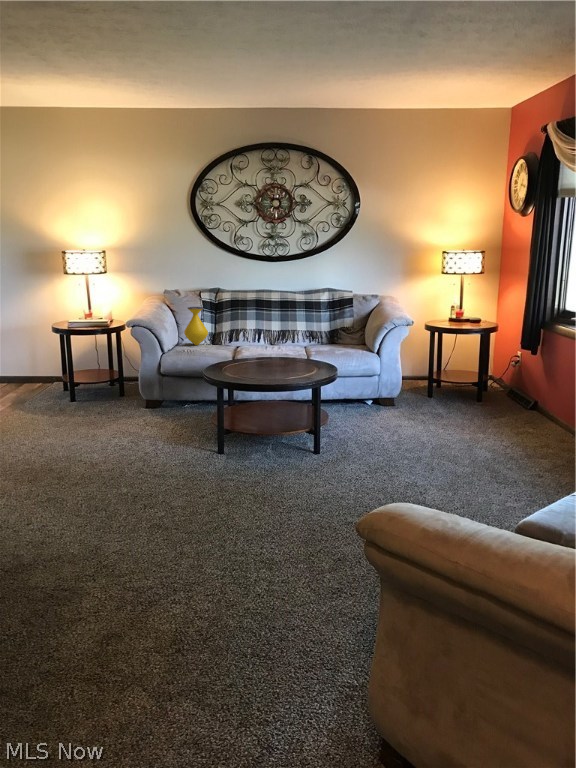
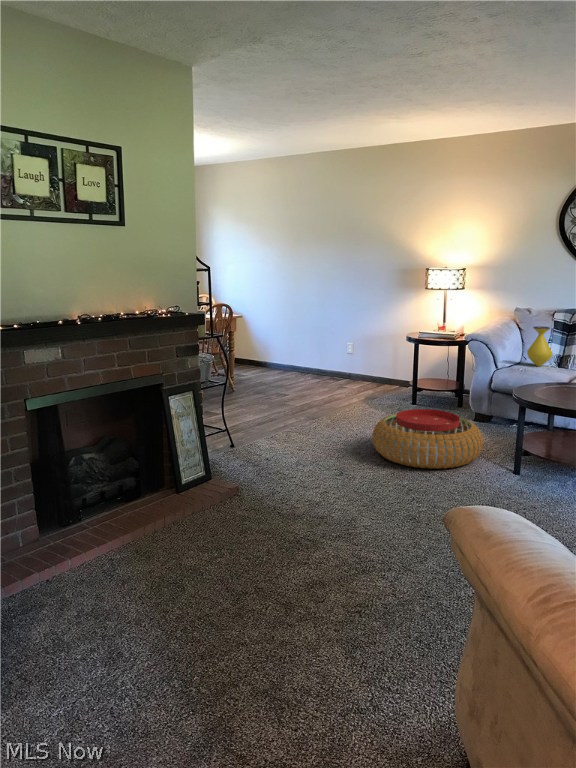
pouf: none [61,403,181,469] -> present [372,409,483,469]

